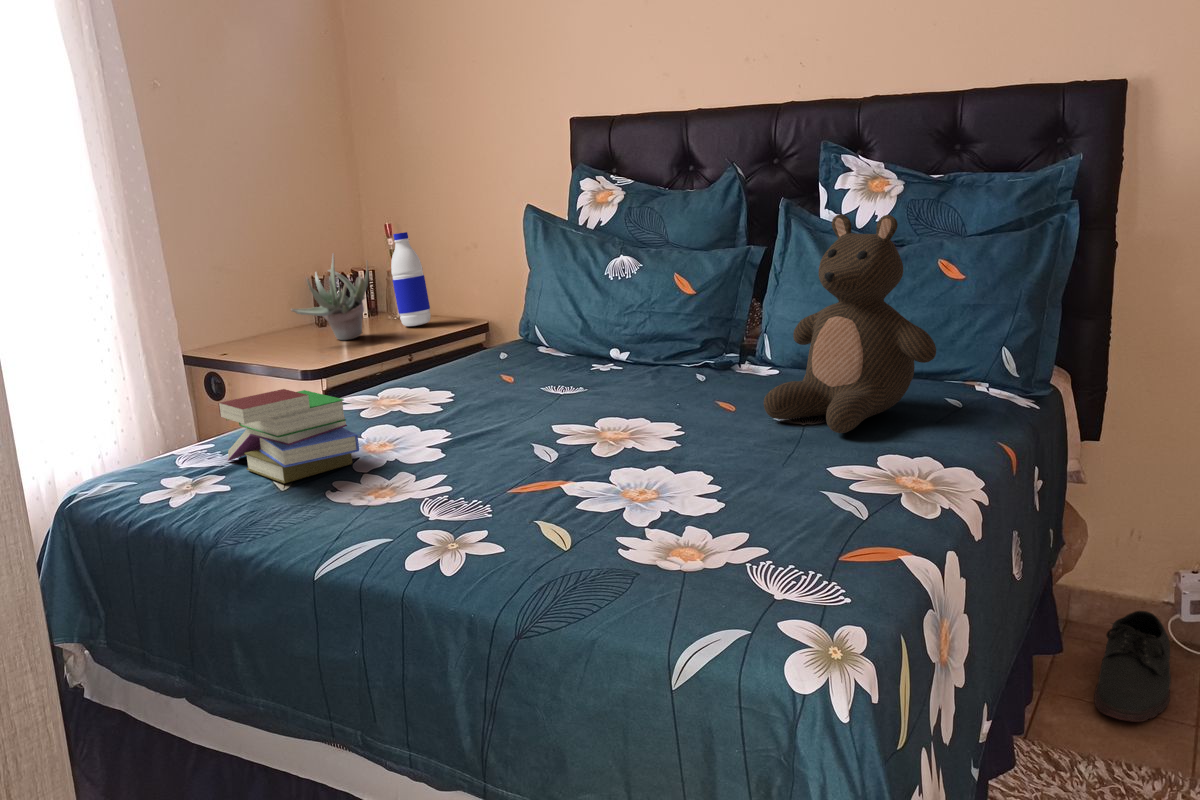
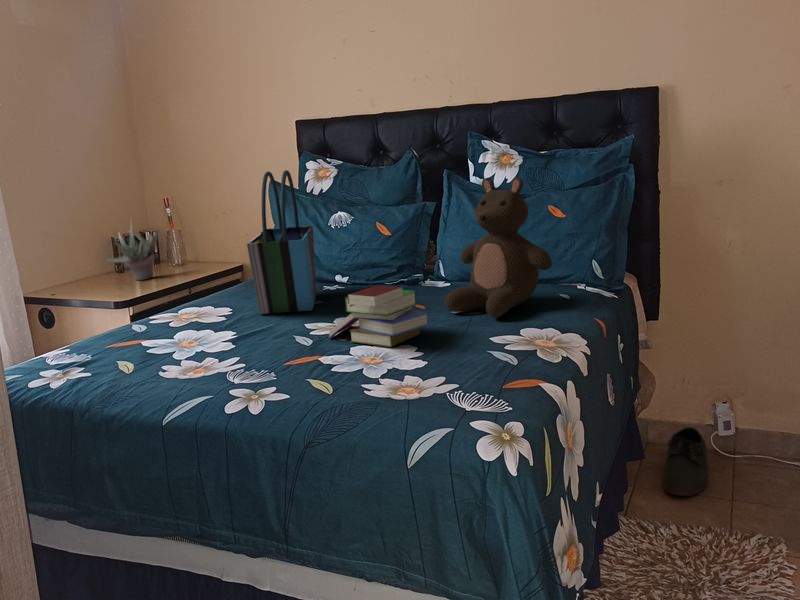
tote bag: none [473,193,577,404] -> present [247,170,316,314]
water bottle: present [391,232,430,326] -> none [173,202,202,269]
book: present [218,389,359,483] -> present [329,285,429,347]

